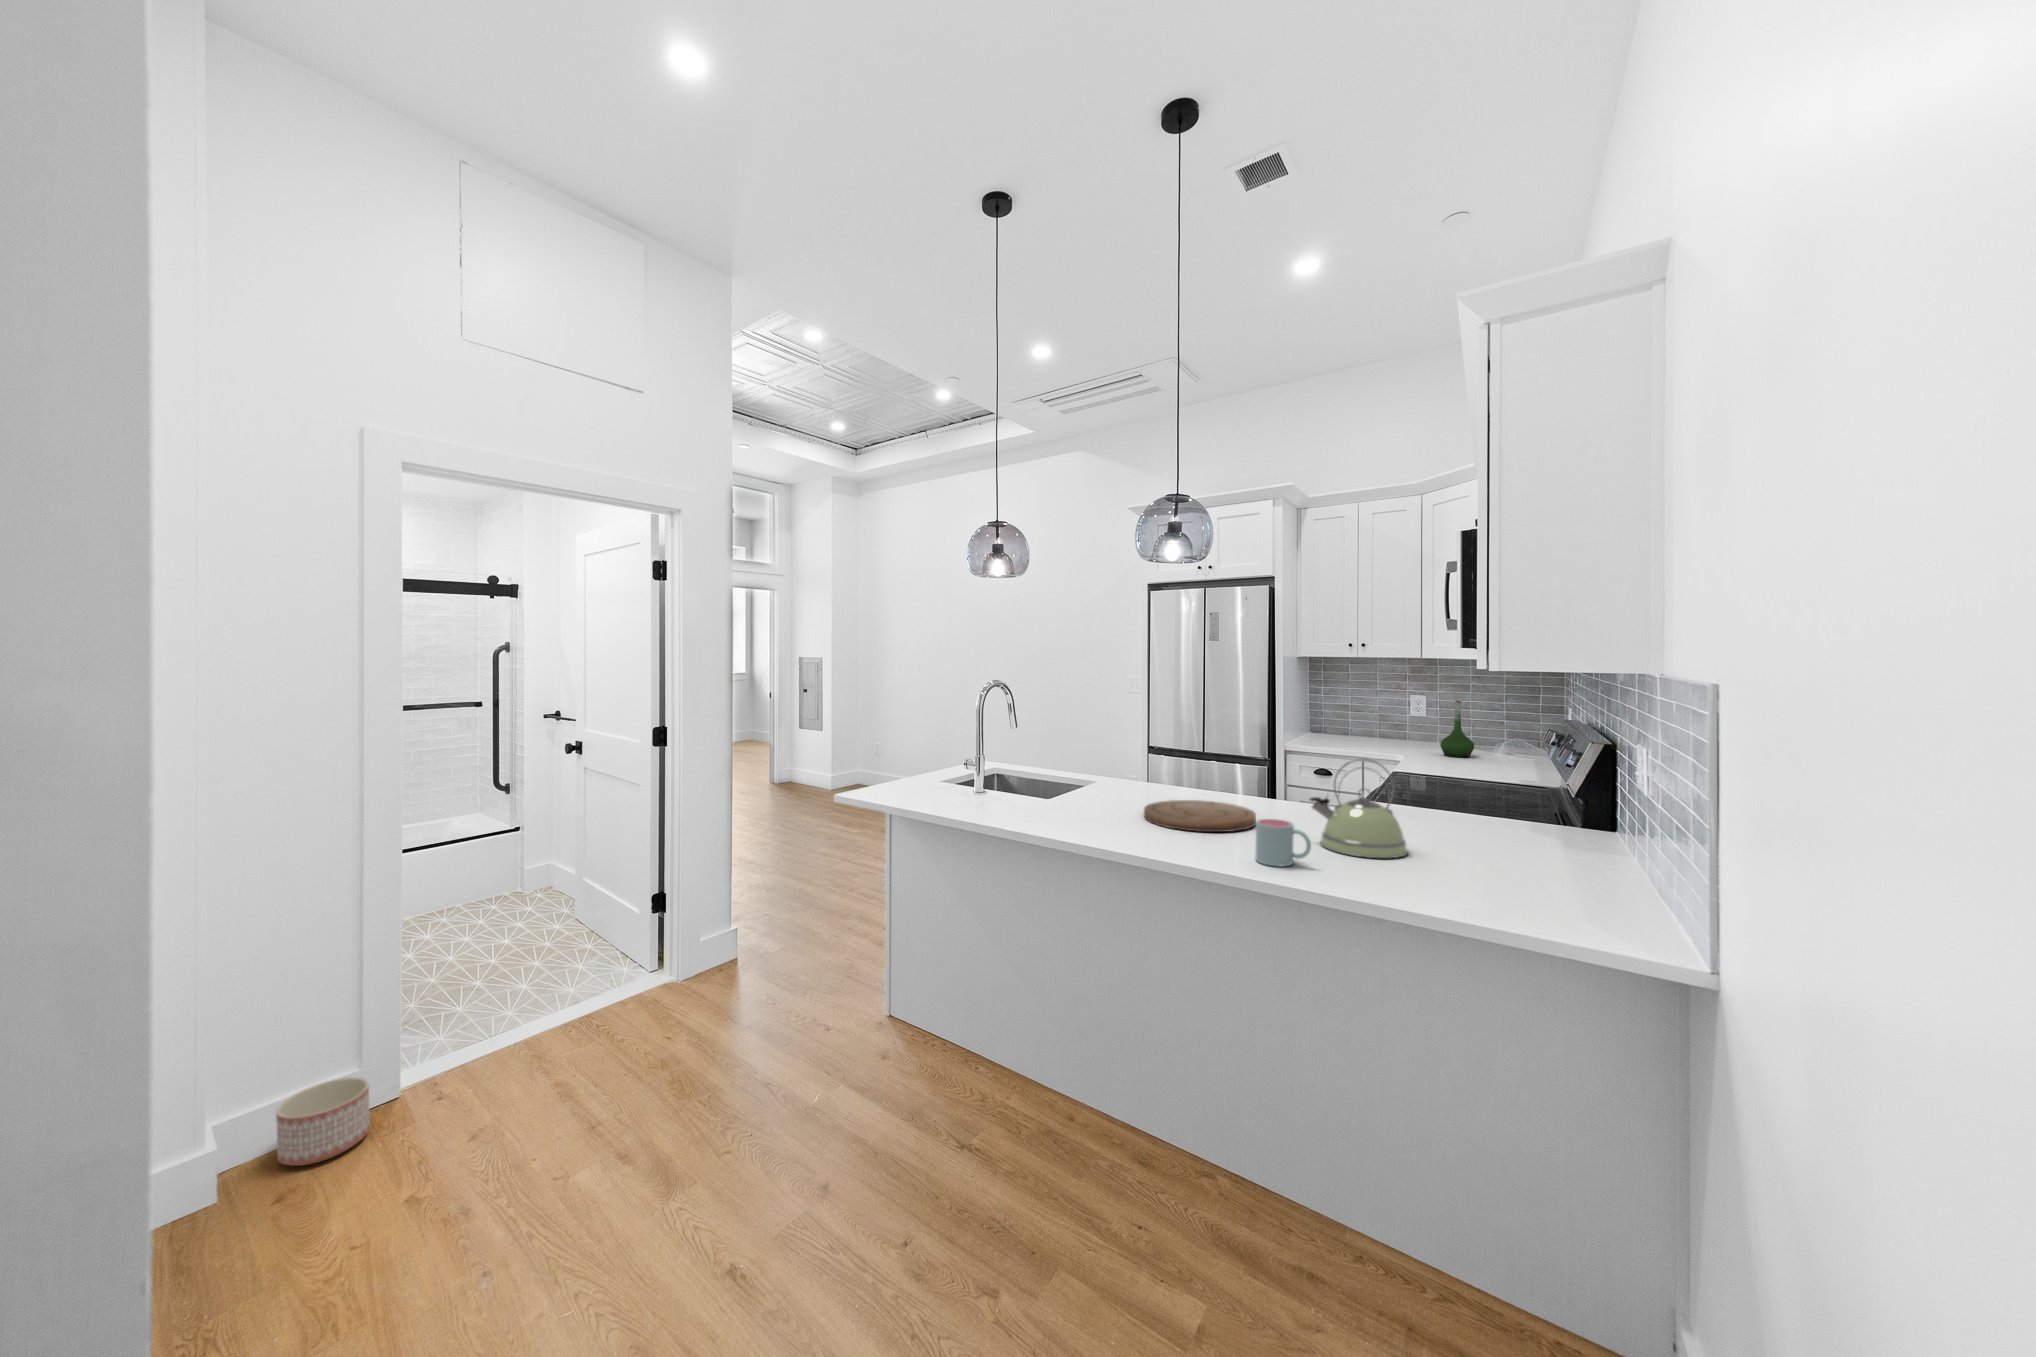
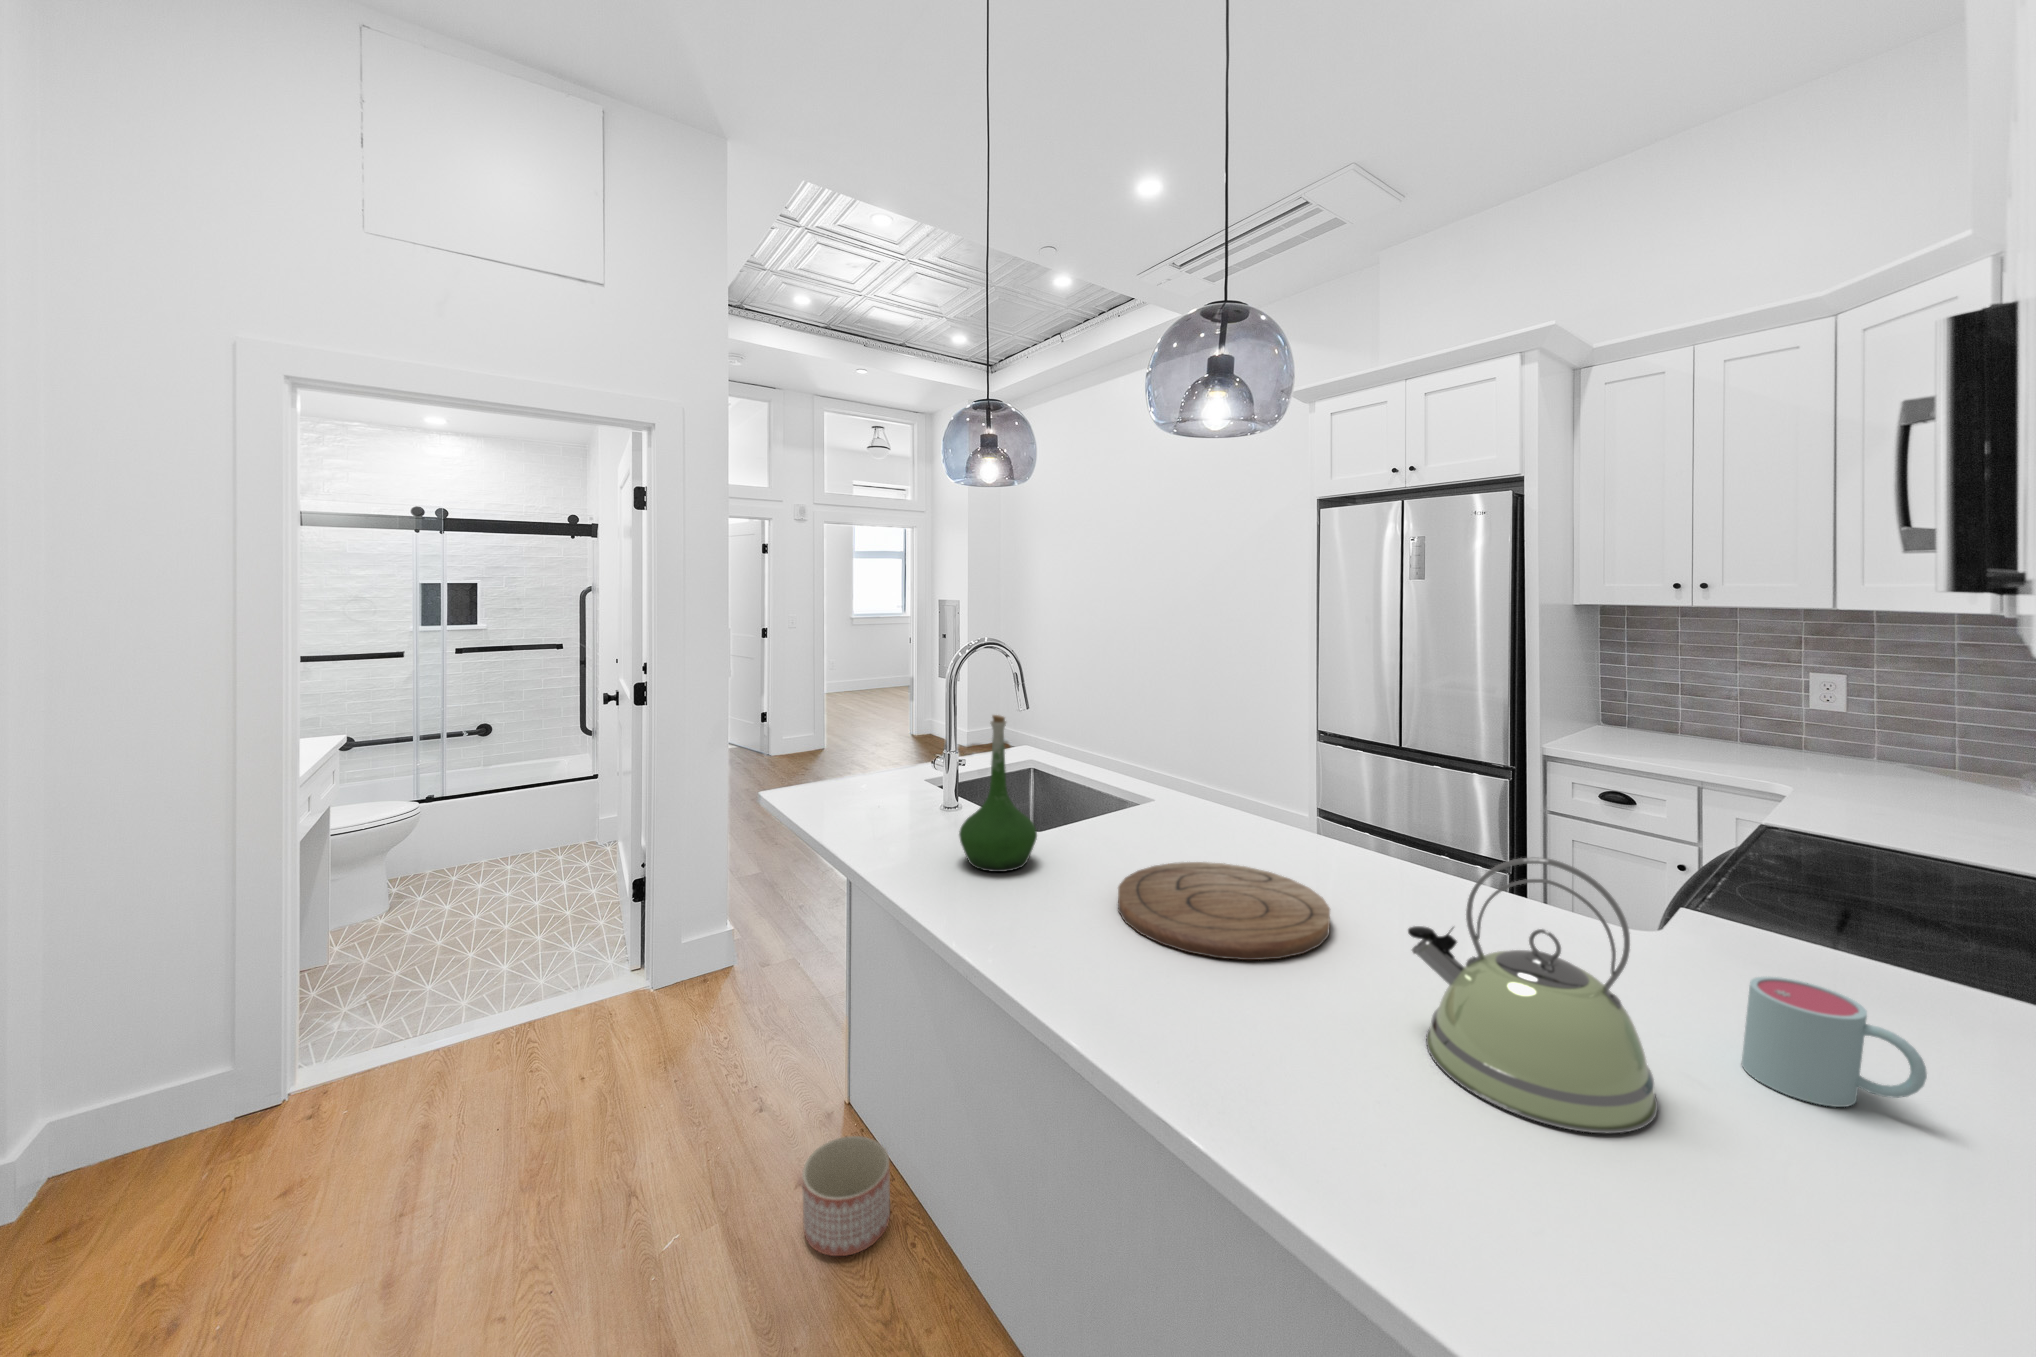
vase: present [1440,700,1474,757] -> present [959,715,1037,872]
mug: present [1255,819,1311,866] -> present [1742,976,1927,1107]
planter: present [276,1077,370,1166] -> present [802,1136,890,1256]

